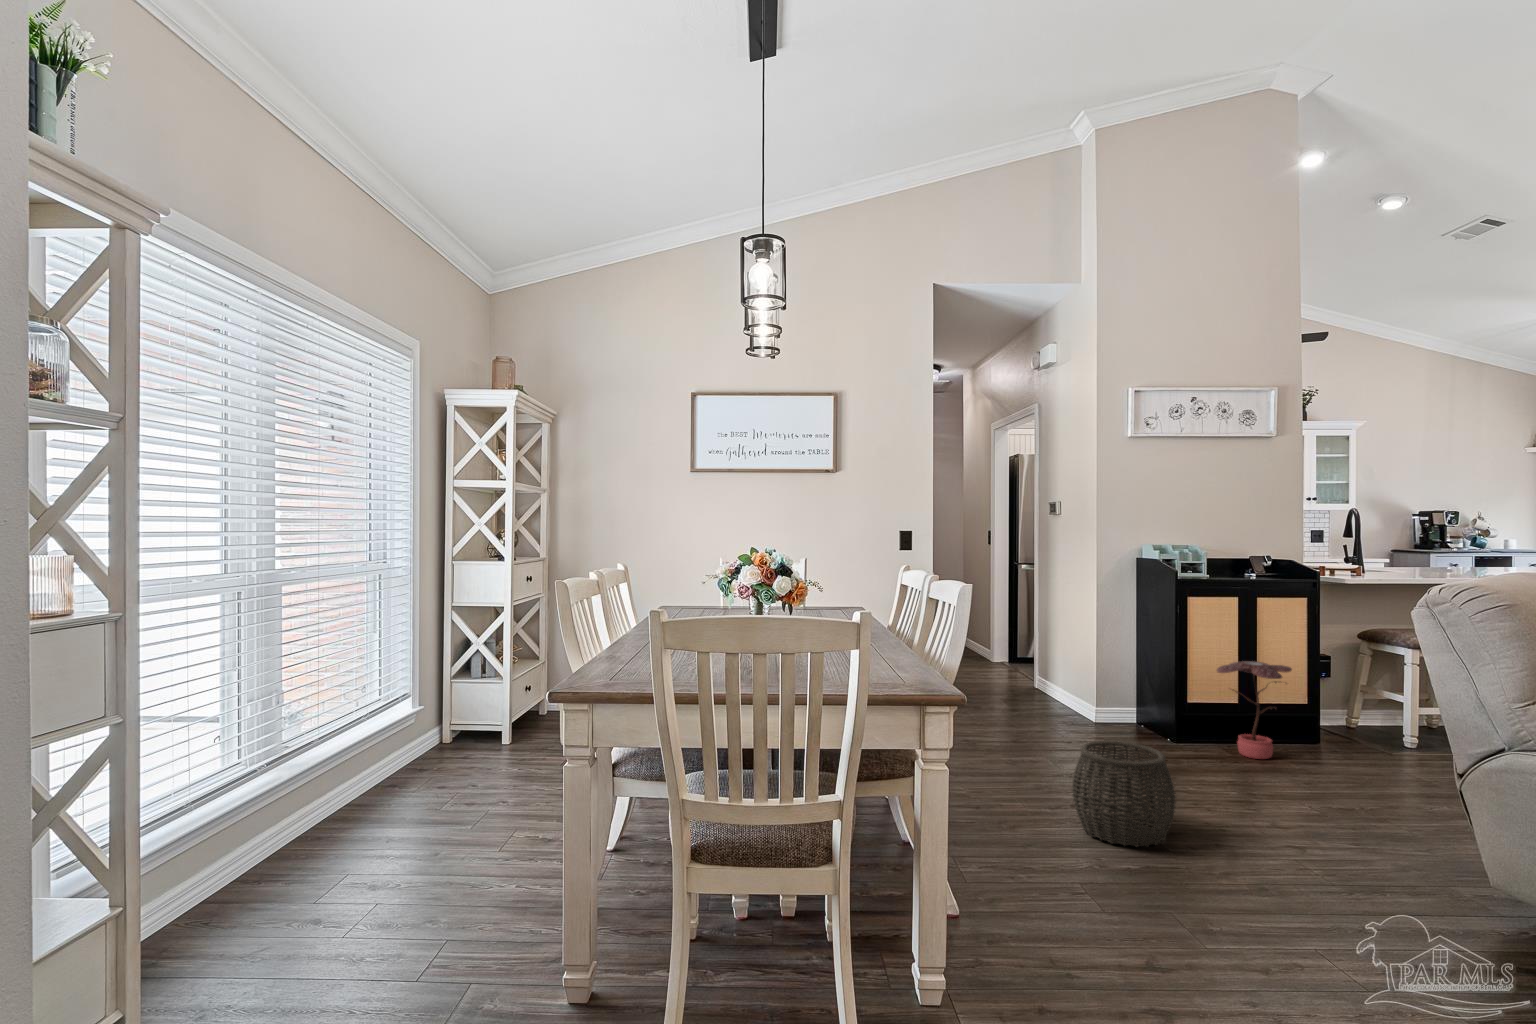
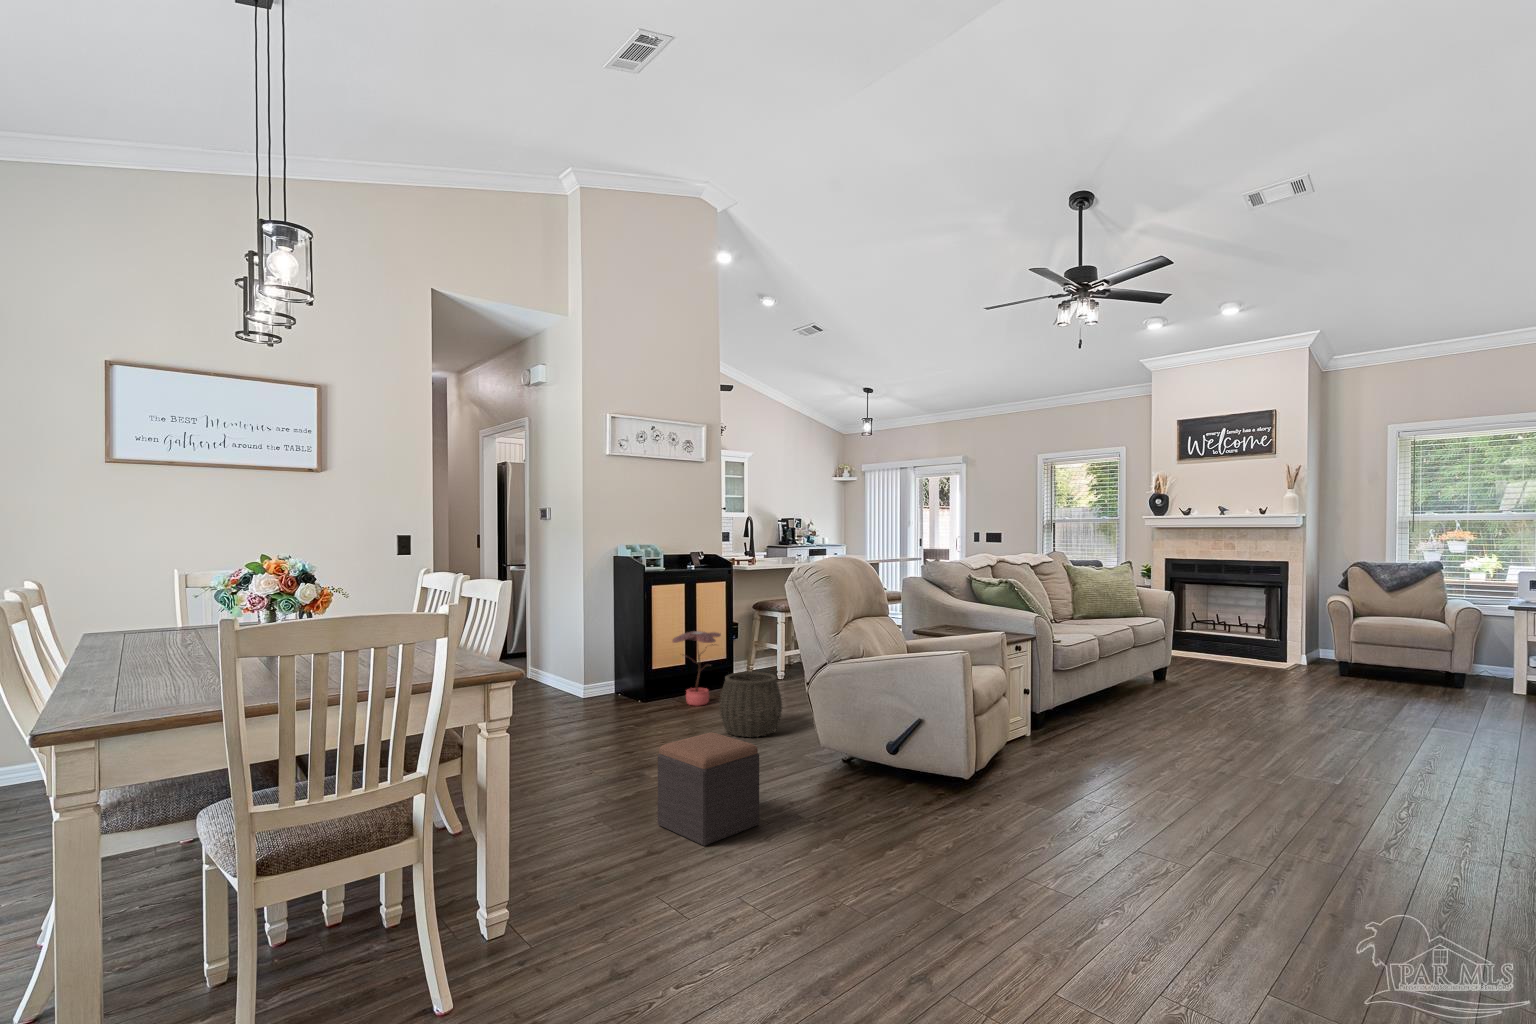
woven basket: present [1072,741,1176,847] -> present [719,672,782,737]
footstool: none [1161,806,1321,962] -> present [658,732,759,846]

